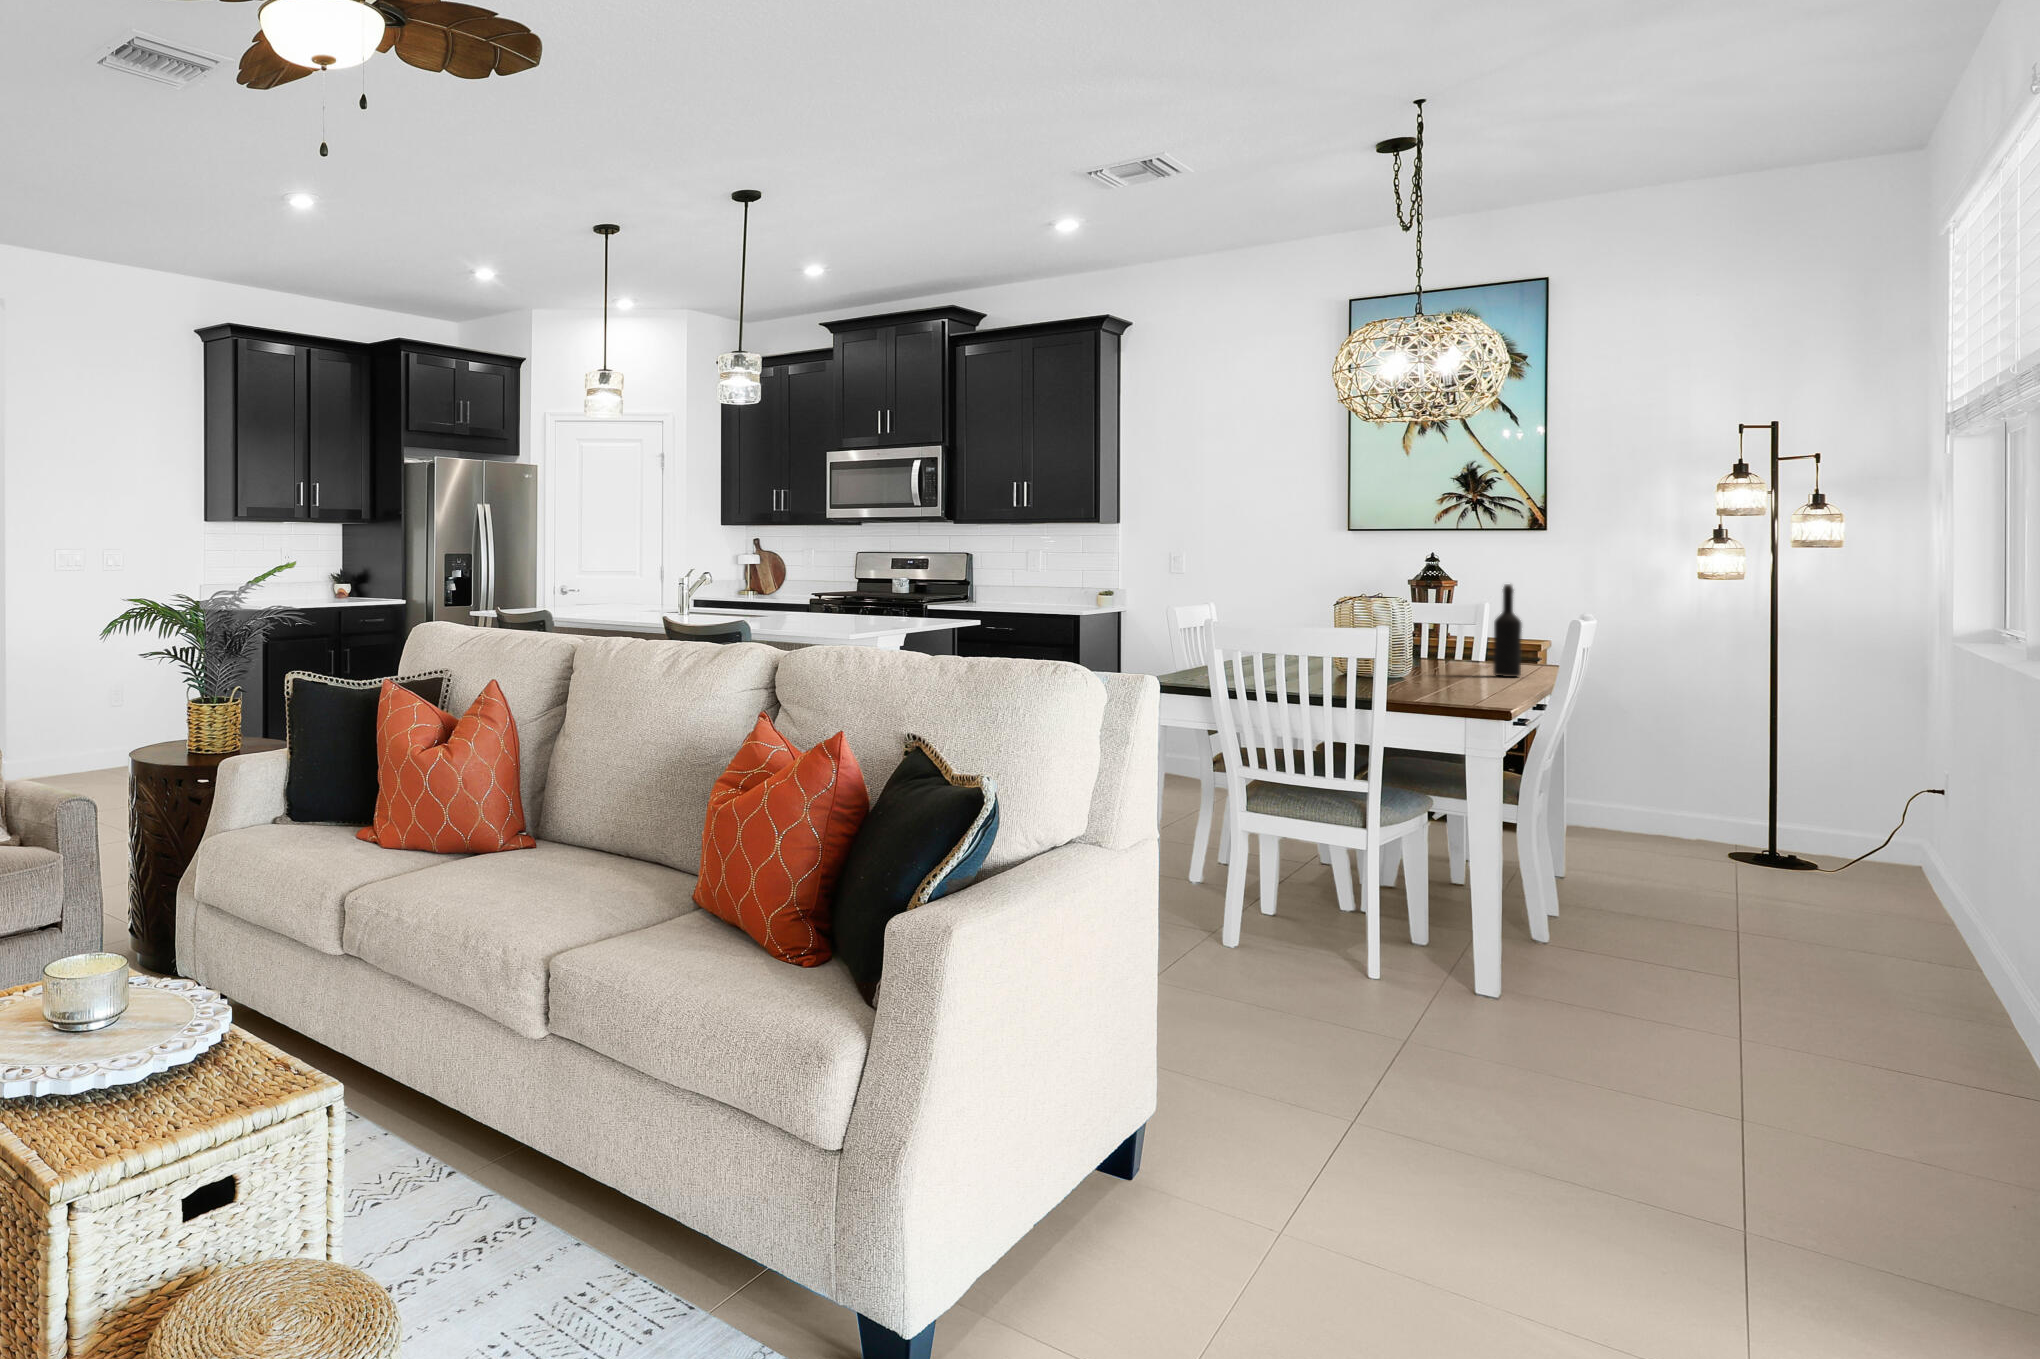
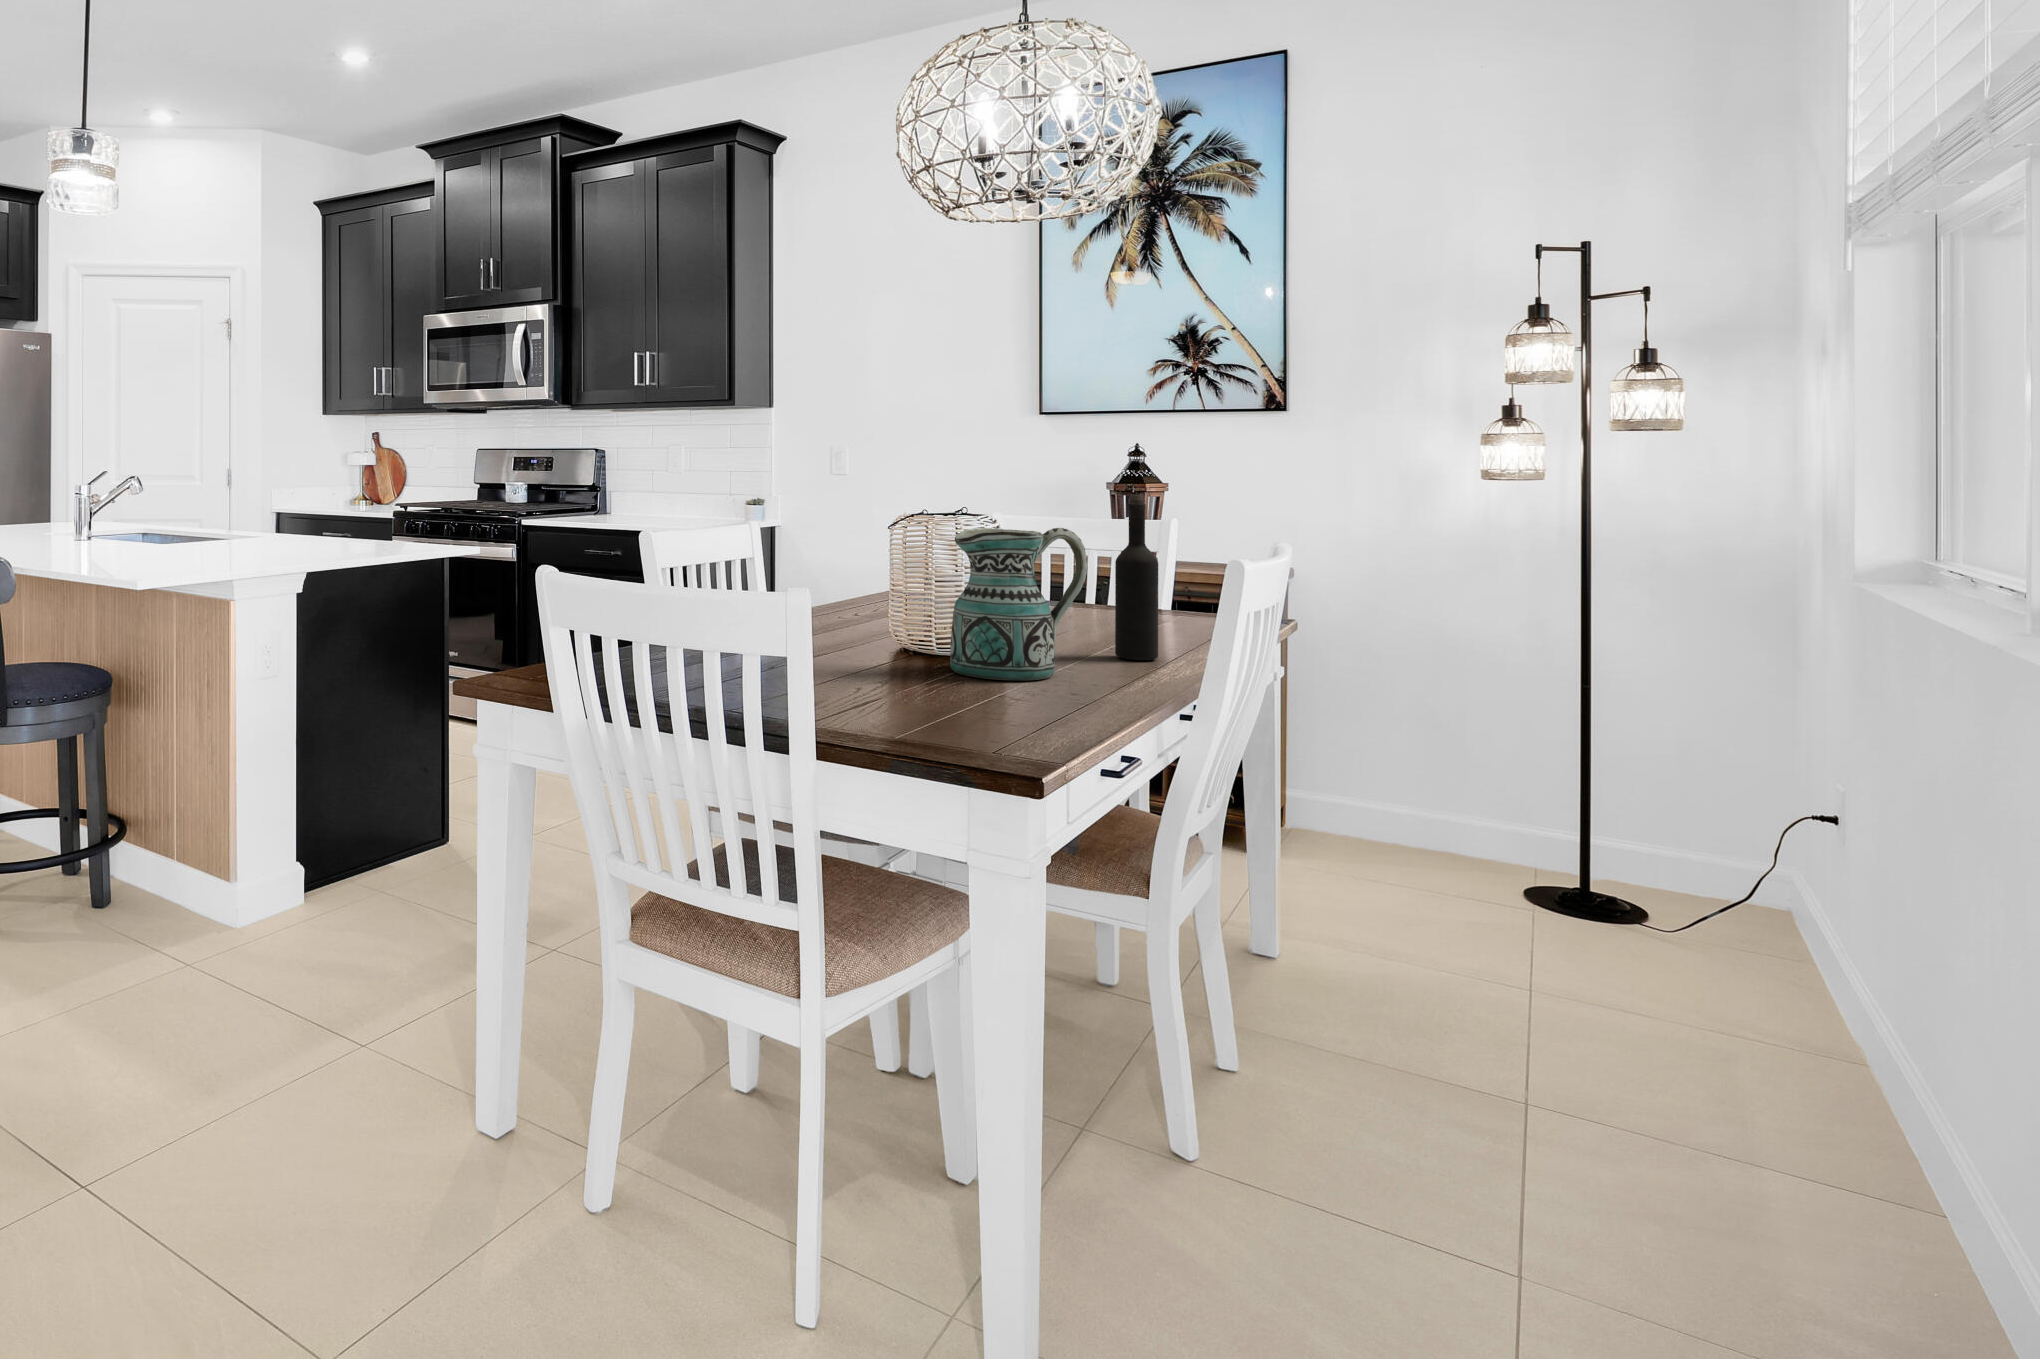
ceramic pitcher: none [1406,601,1488,683] -> present [950,528,1087,680]

